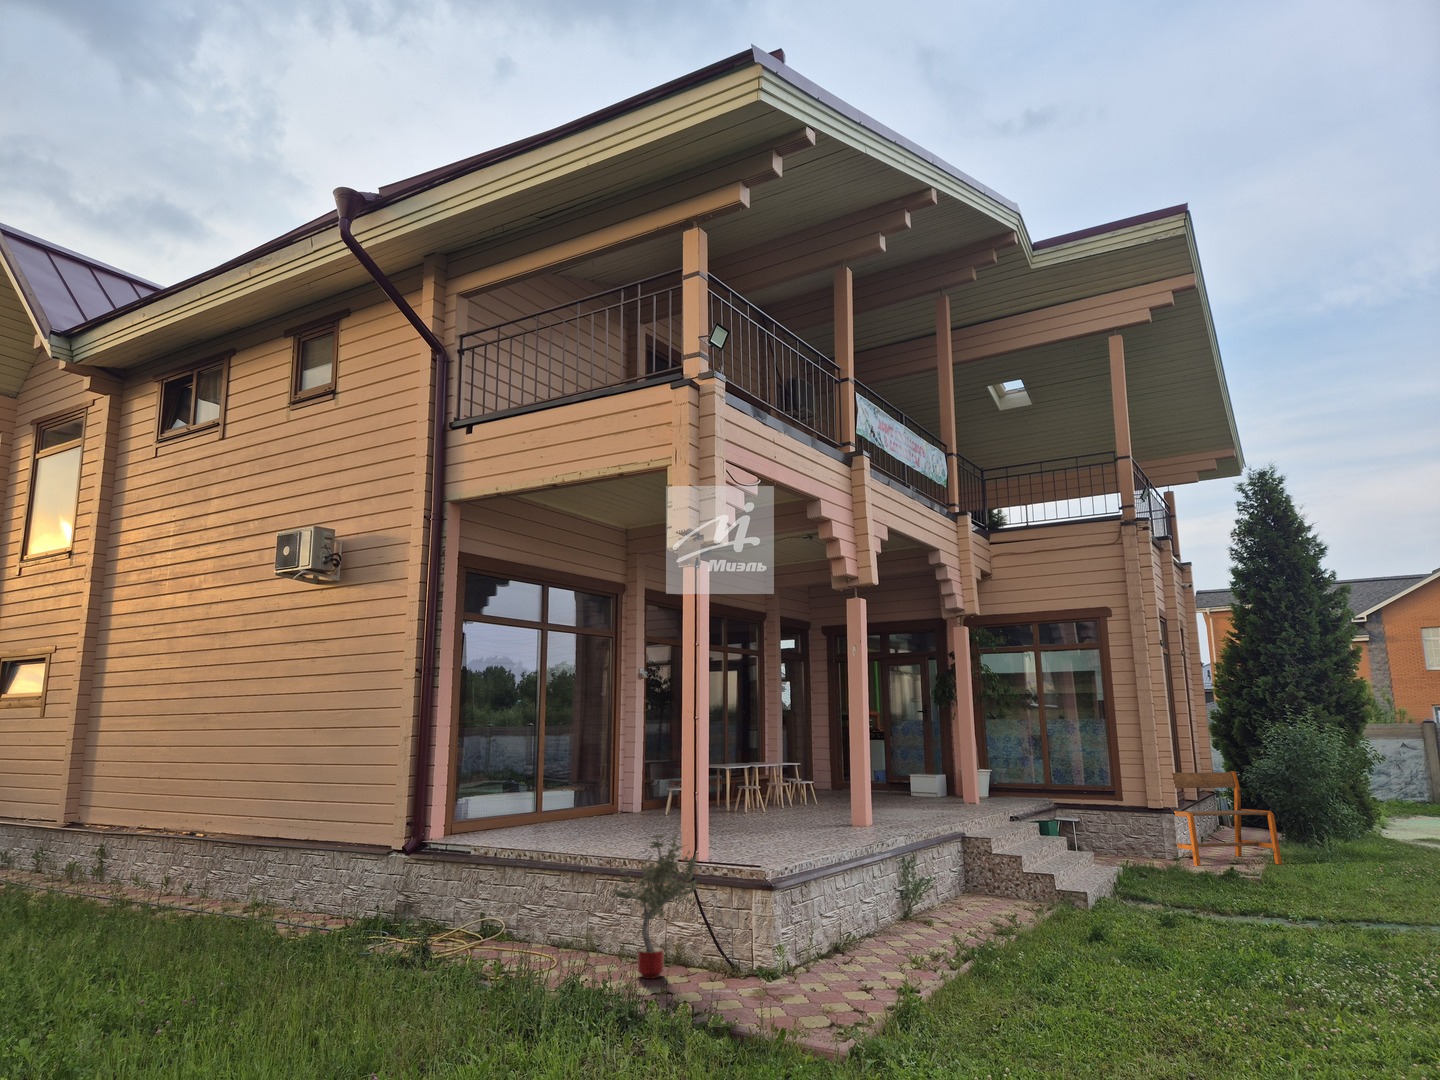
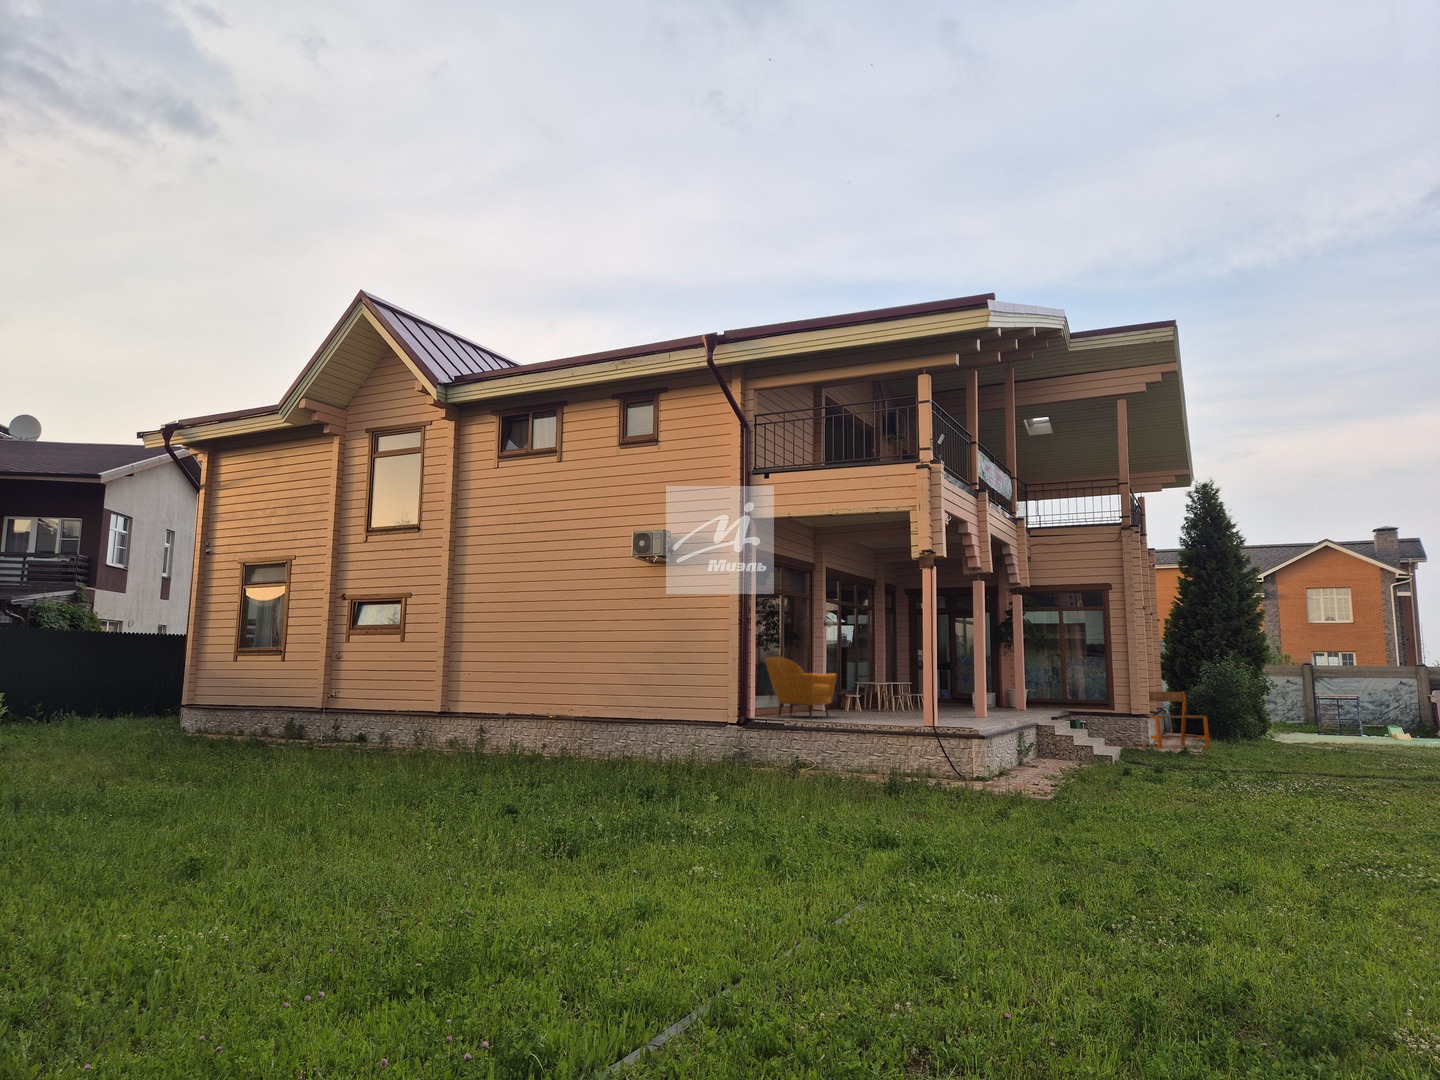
armchair: none [486,729,609,838] -> present [766,657,837,719]
potted tree: present [613,835,700,979] -> none [897,709,951,779]

